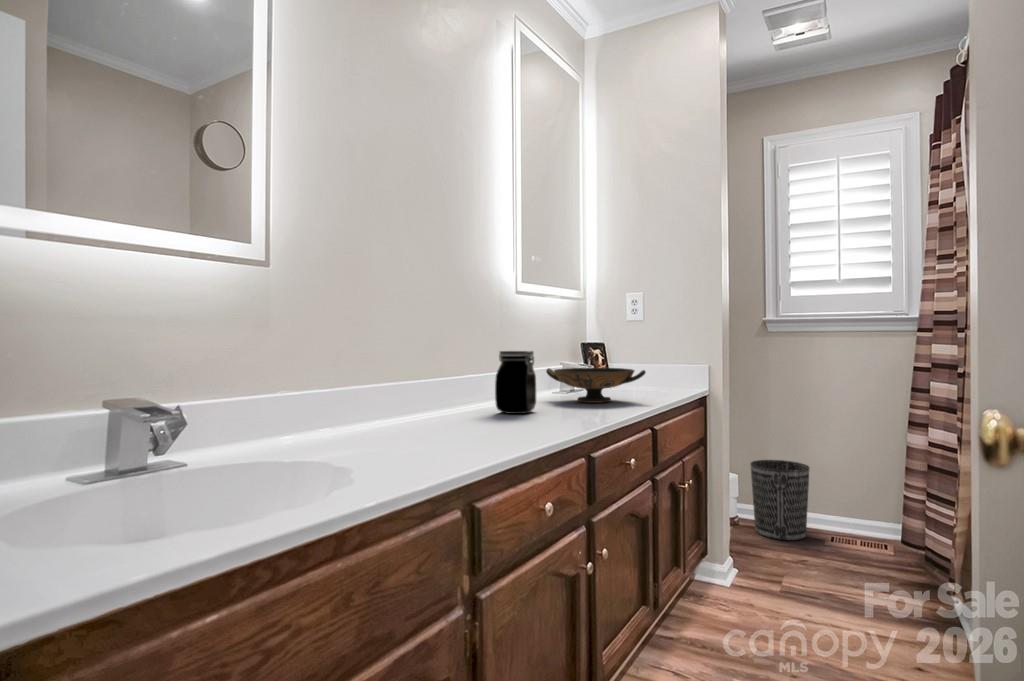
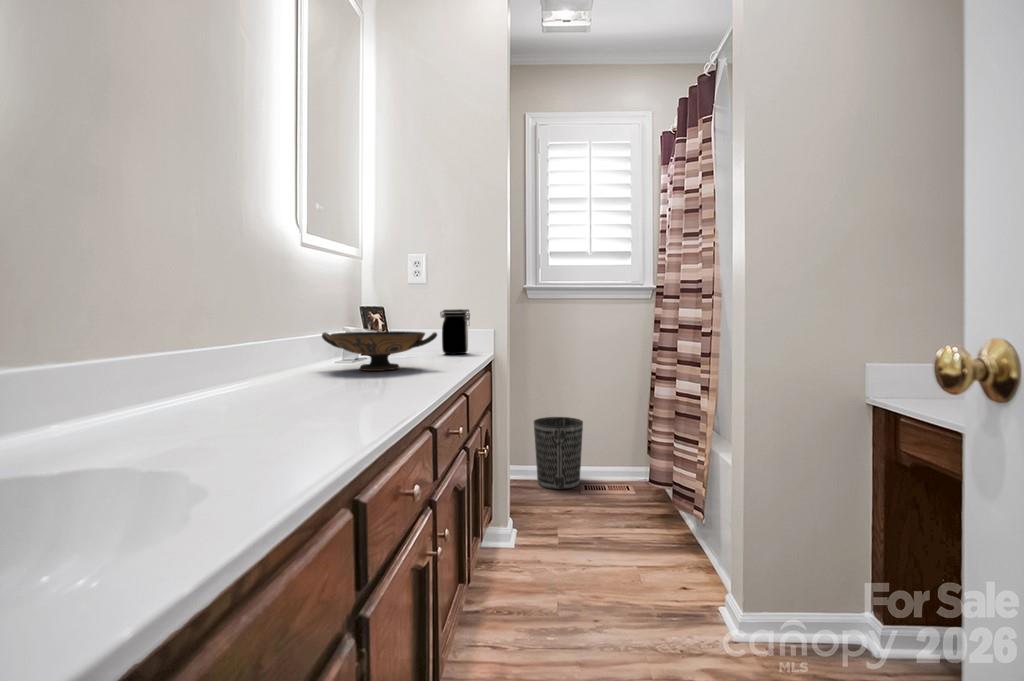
jar: present [495,351,536,414] -> present [440,309,470,354]

